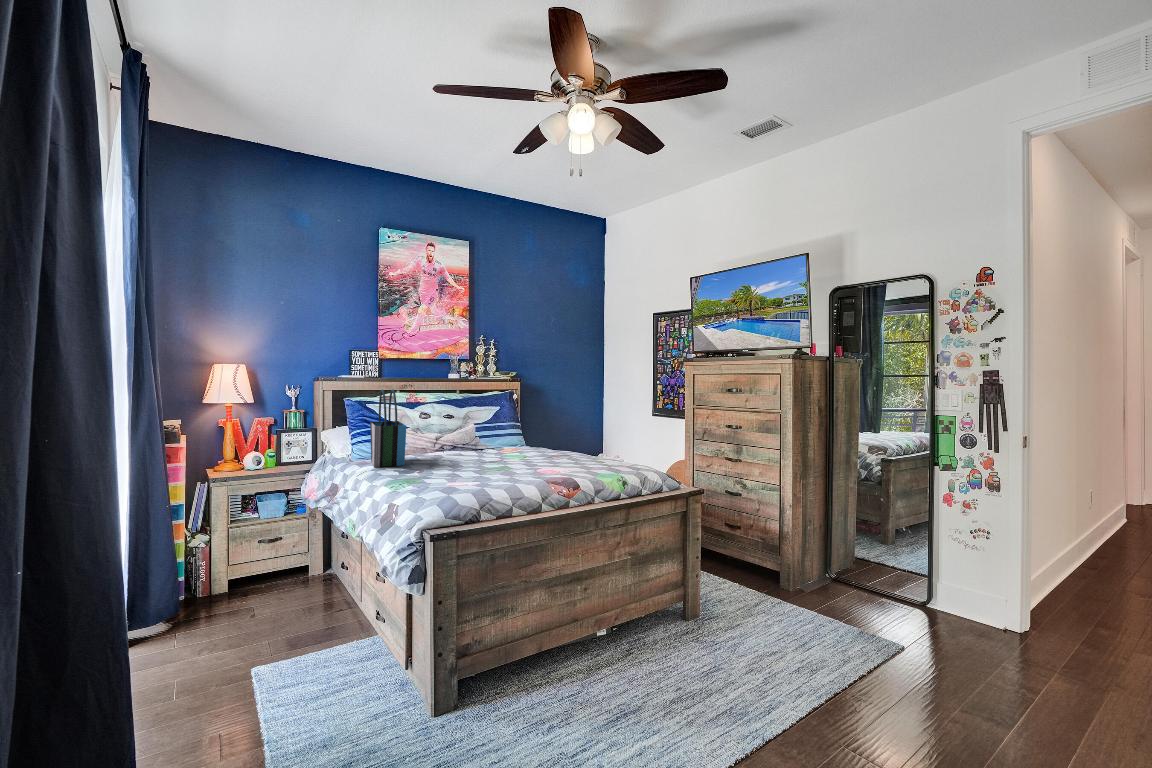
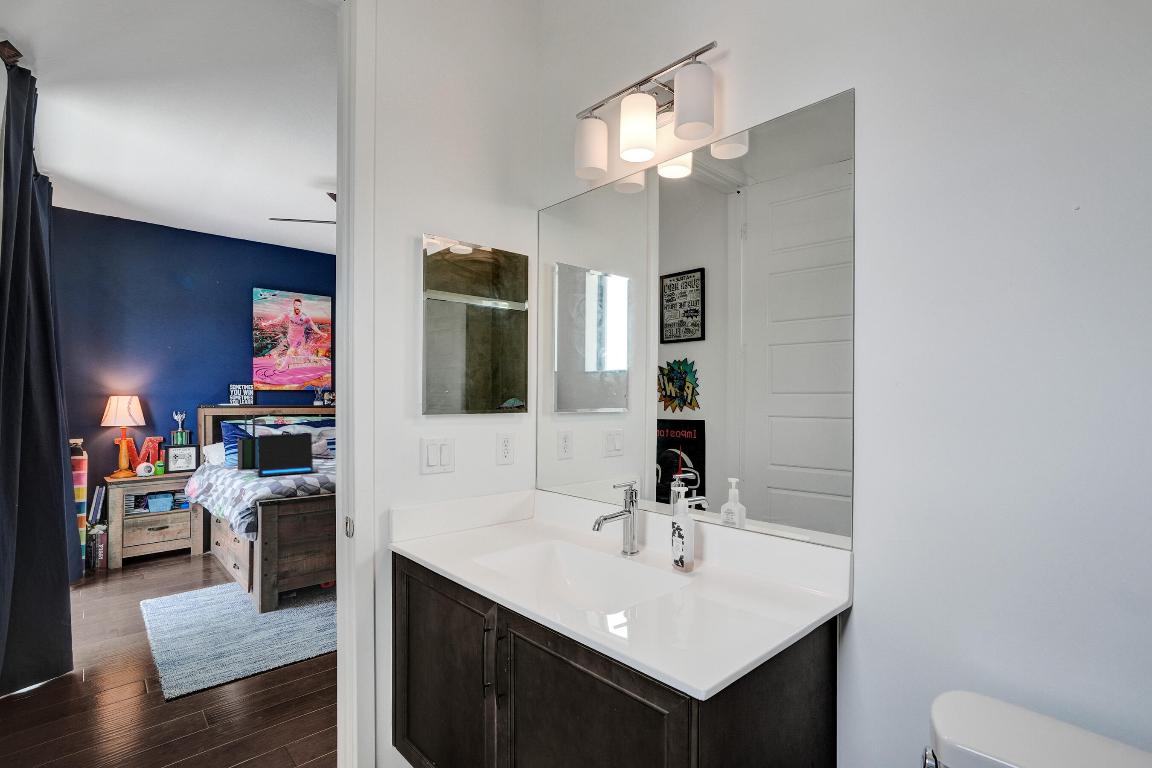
laptop: none [405,418,493,485] -> present [257,433,317,477]

